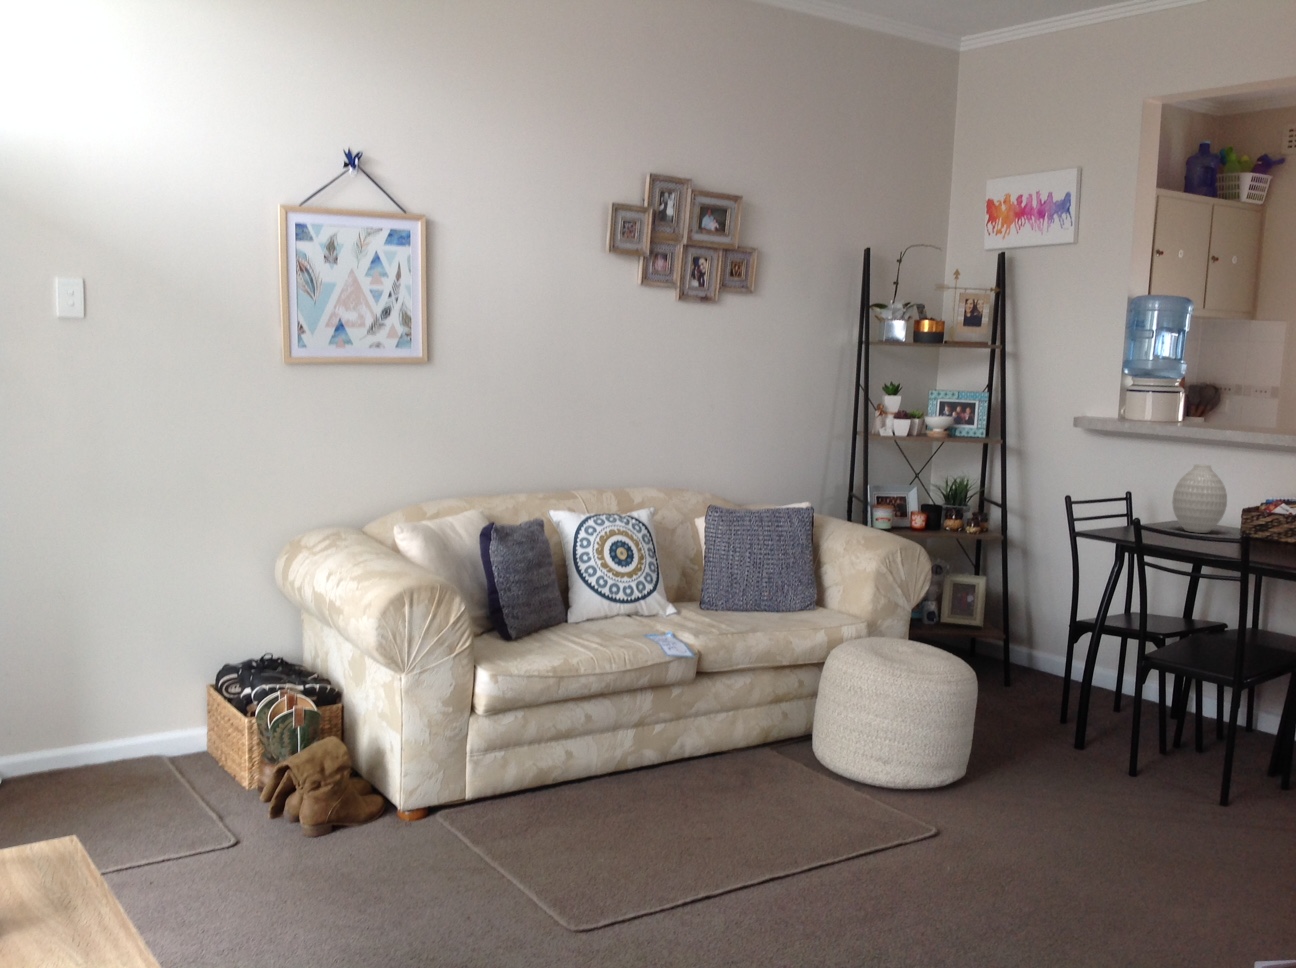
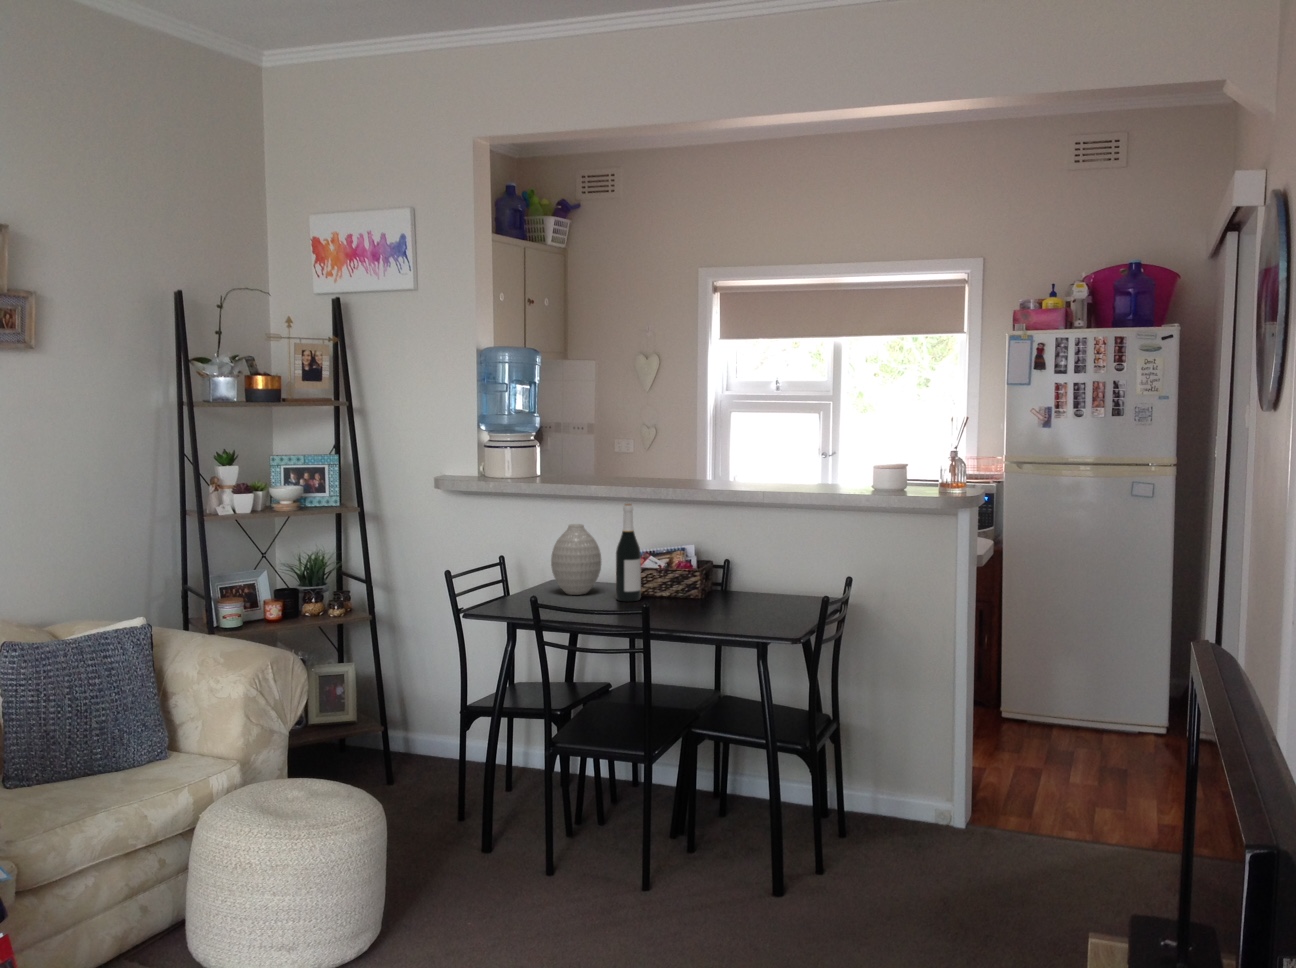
wine bottle: none [1235,446,1267,543] -> present [616,504,641,601]

